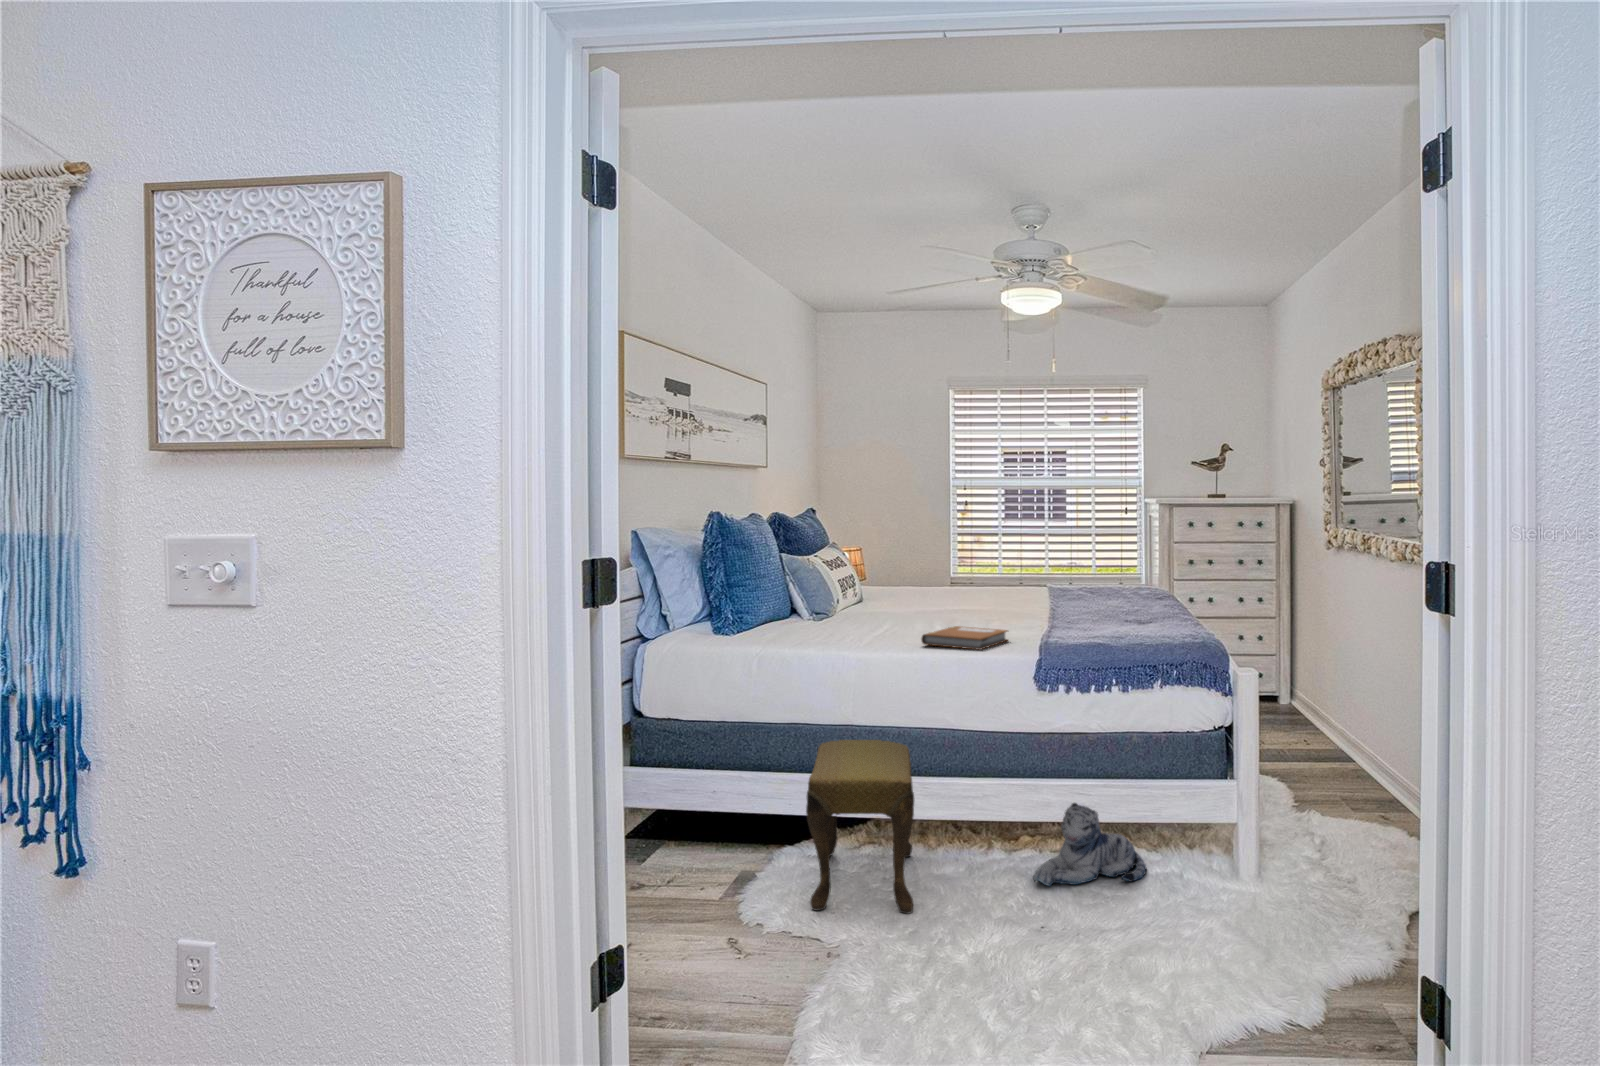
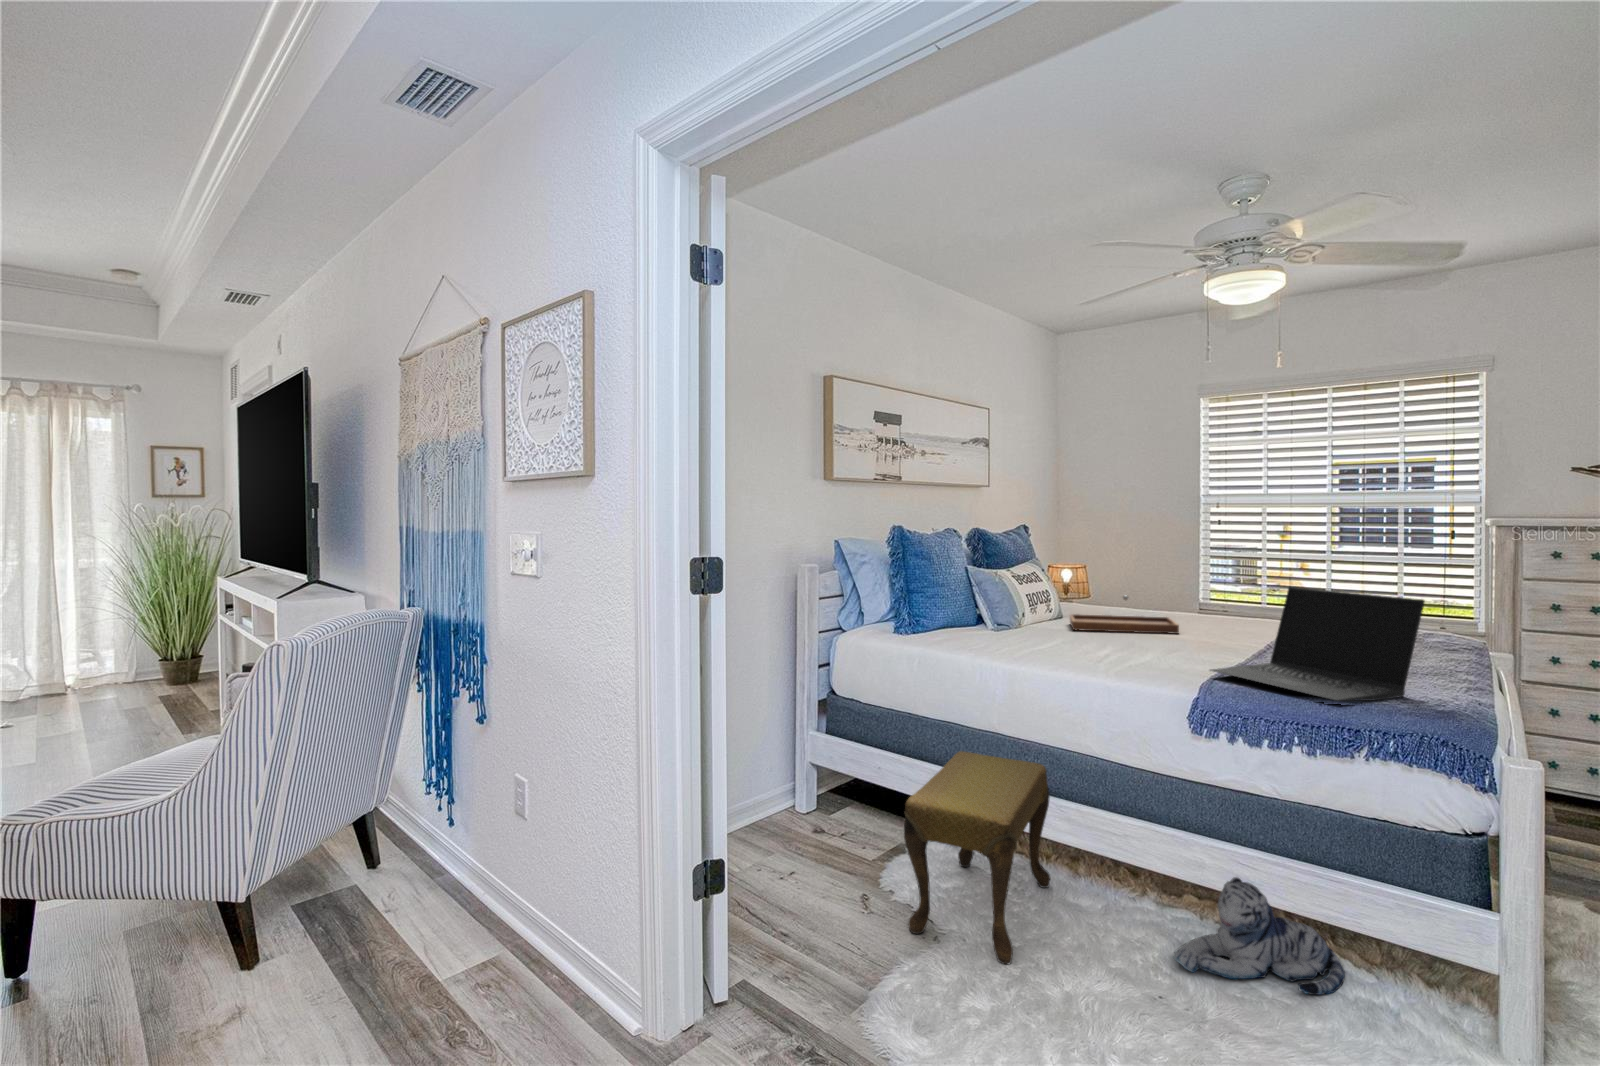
laptop: none [1042,560,1188,644] -> present [1210,587,1425,701]
tray: none [876,581,980,618] -> present [1070,595,1179,634]
notebook: present [921,626,1008,650] -> none [1055,651,1165,685]

